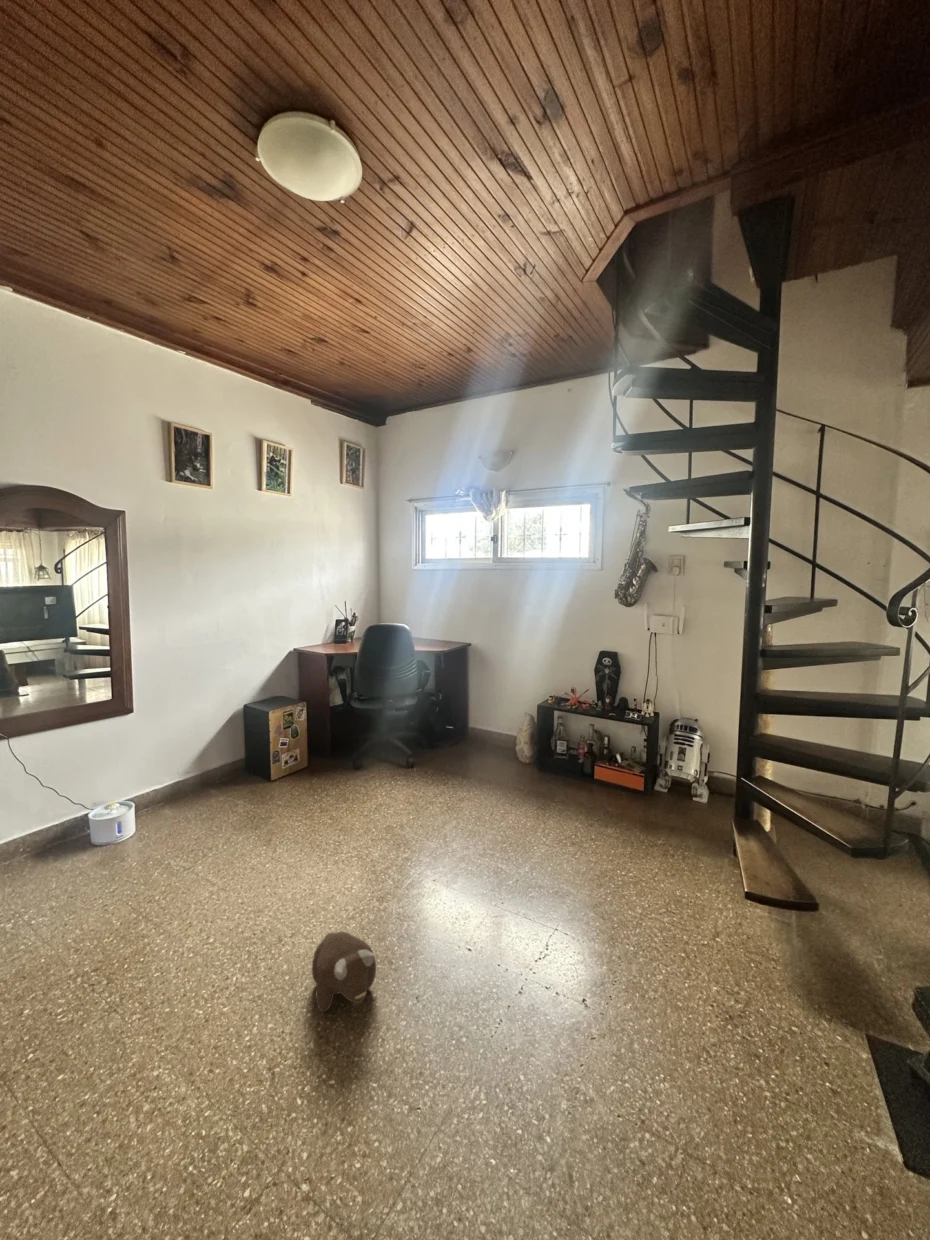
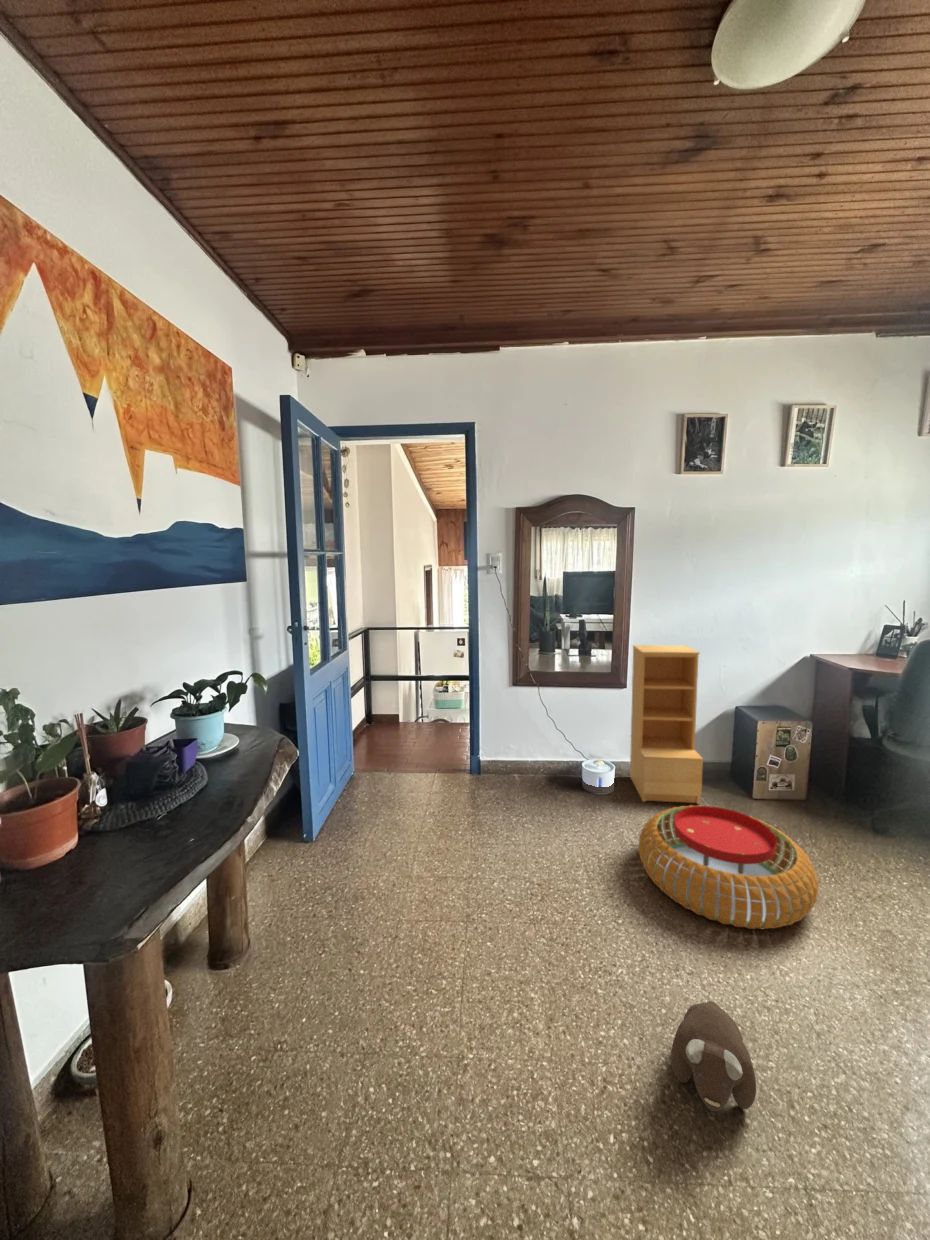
bookshelf: none [137,654,232,825] -> present [630,645,703,804]
pouf: none [199,788,350,891] -> present [639,805,818,929]

